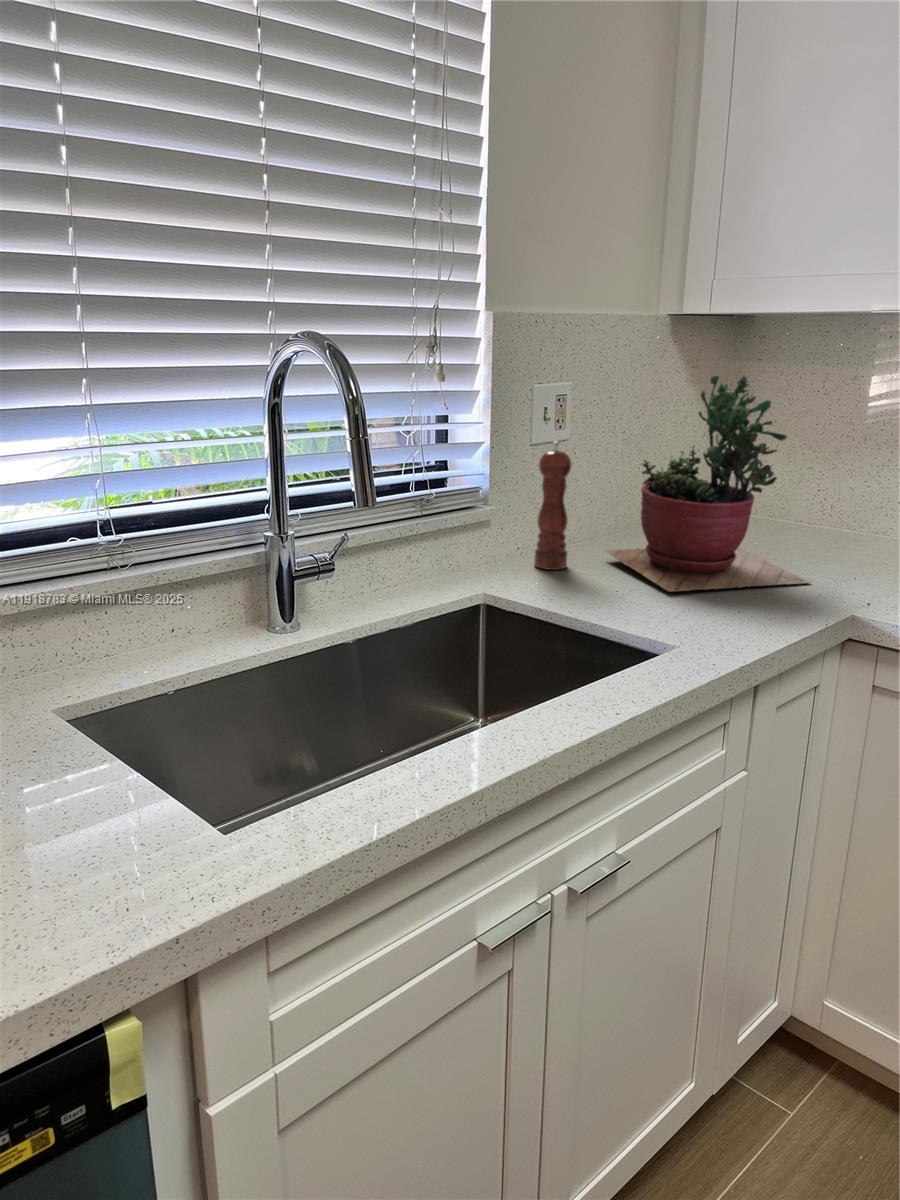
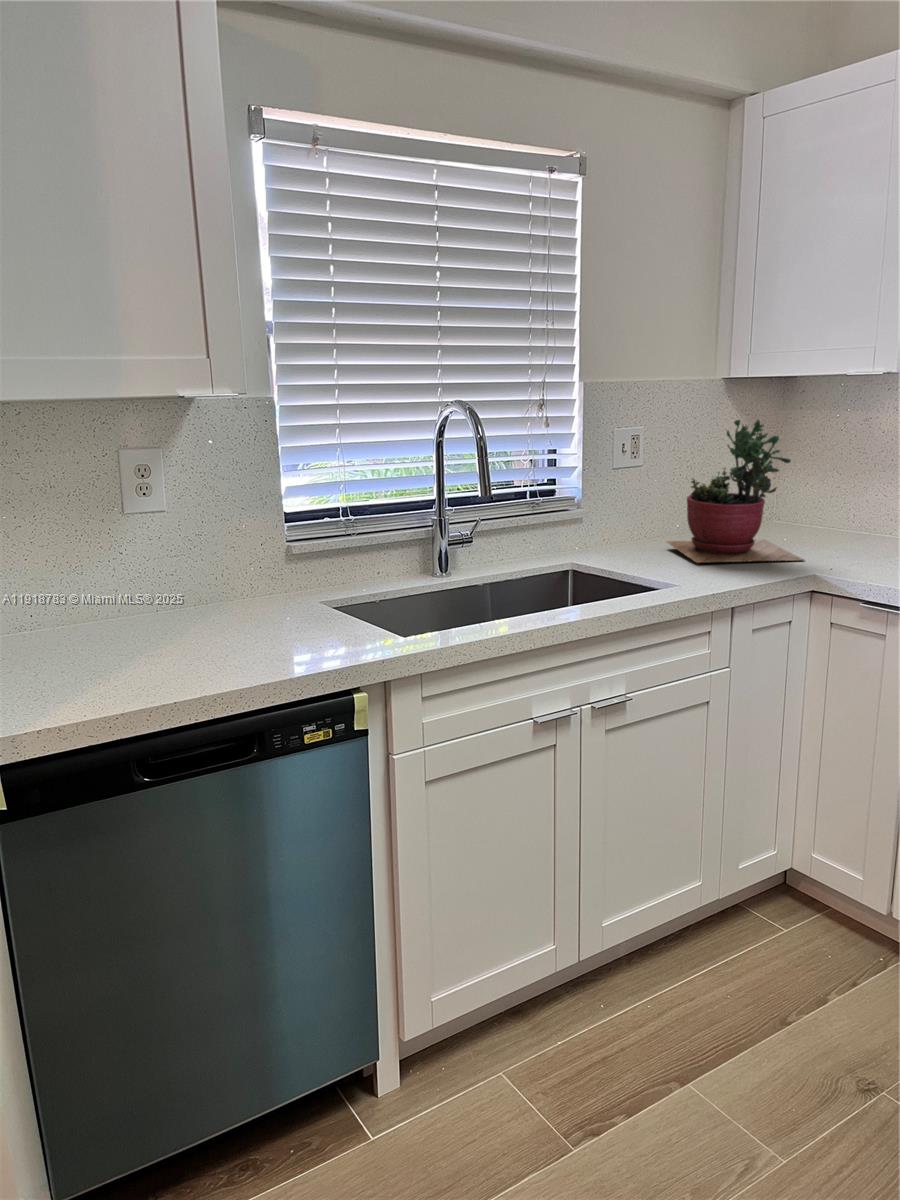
pepper mill: present [534,441,572,570] -> none [614,466,638,552]

